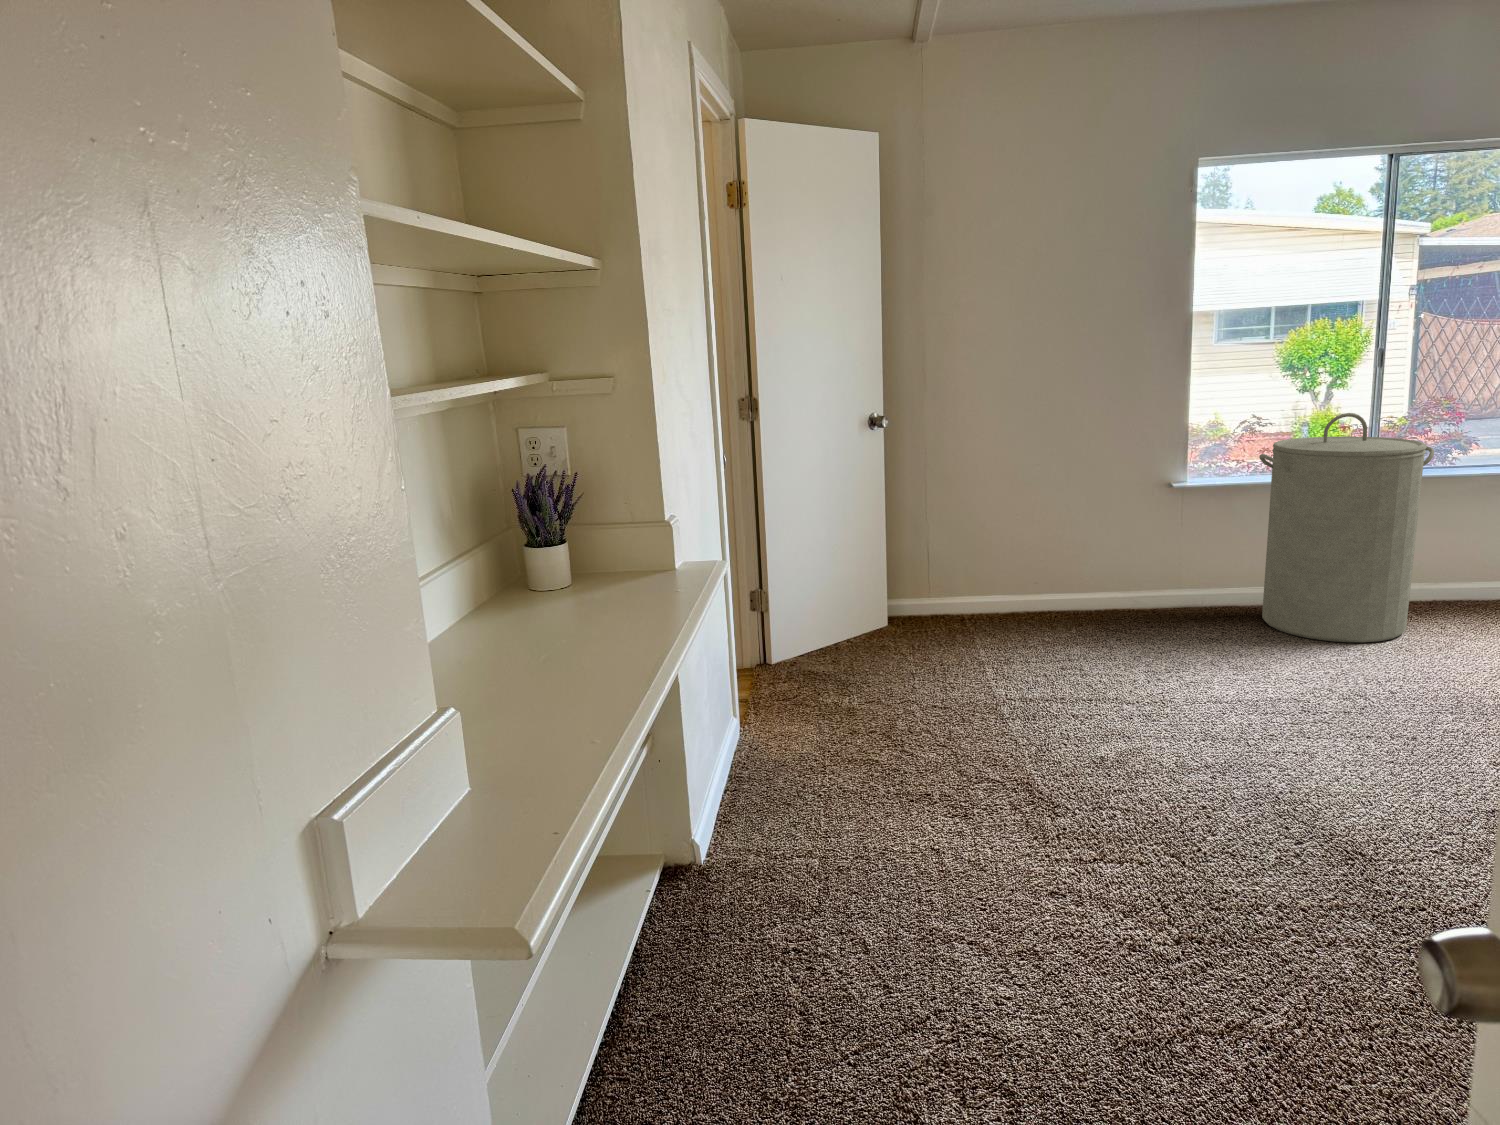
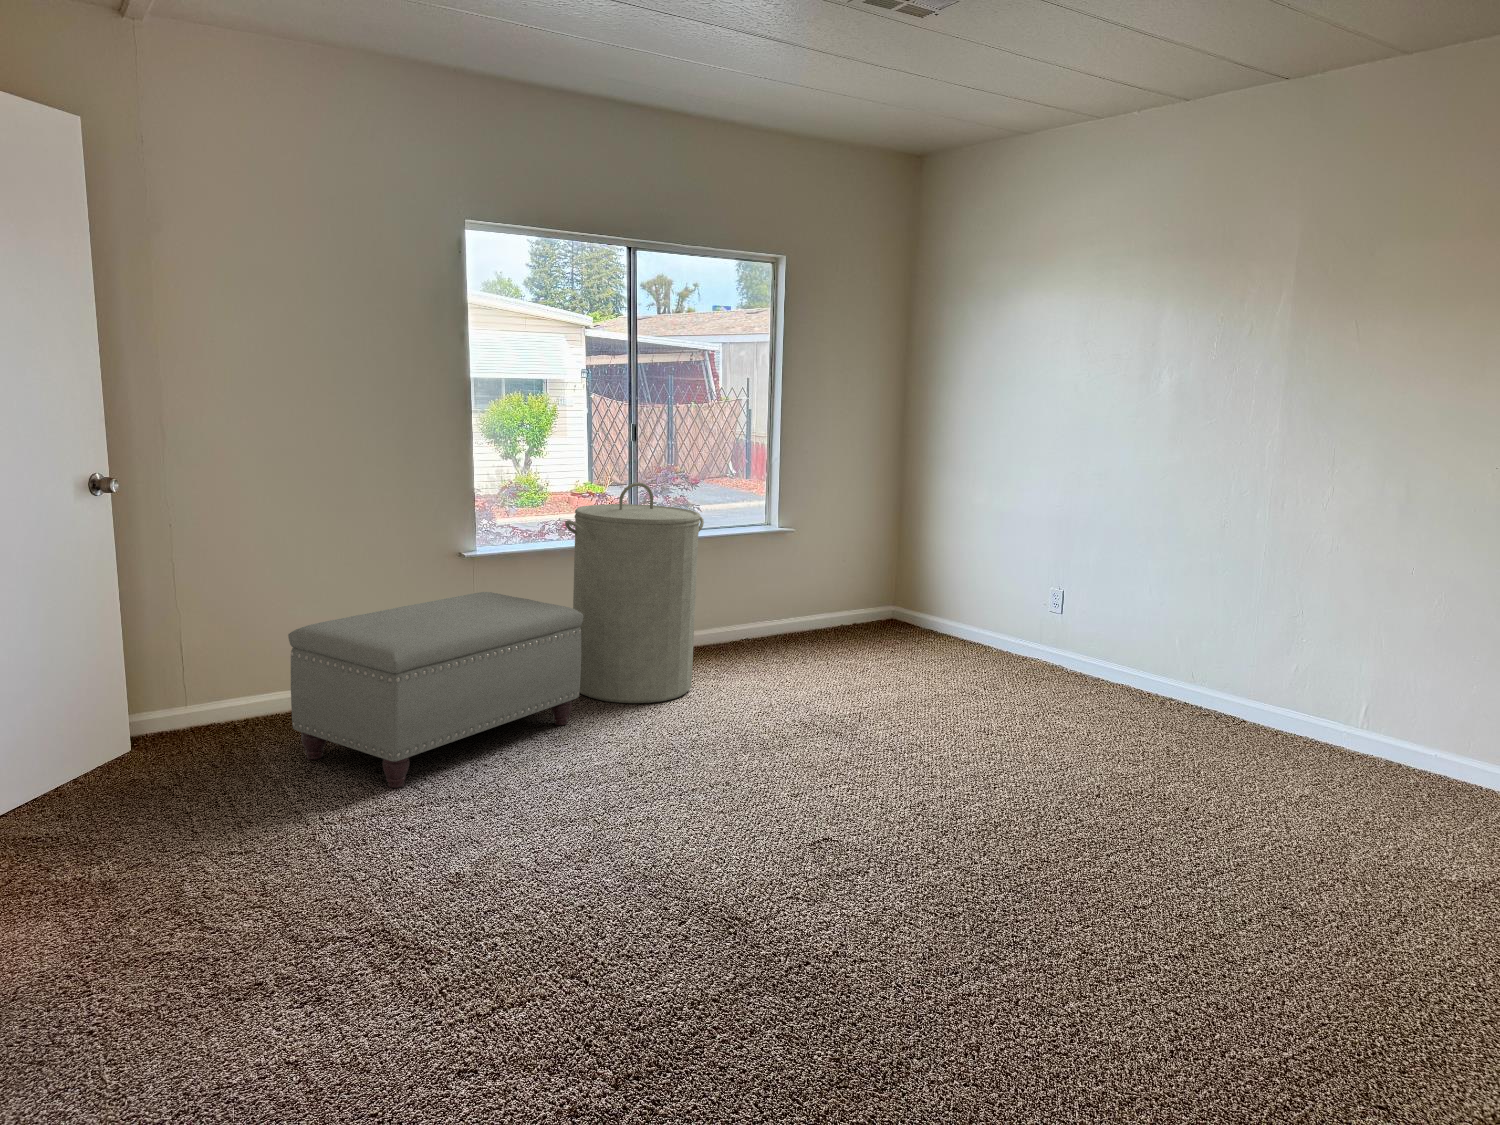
ottoman: none [992,522,1266,682] -> present [288,592,583,788]

